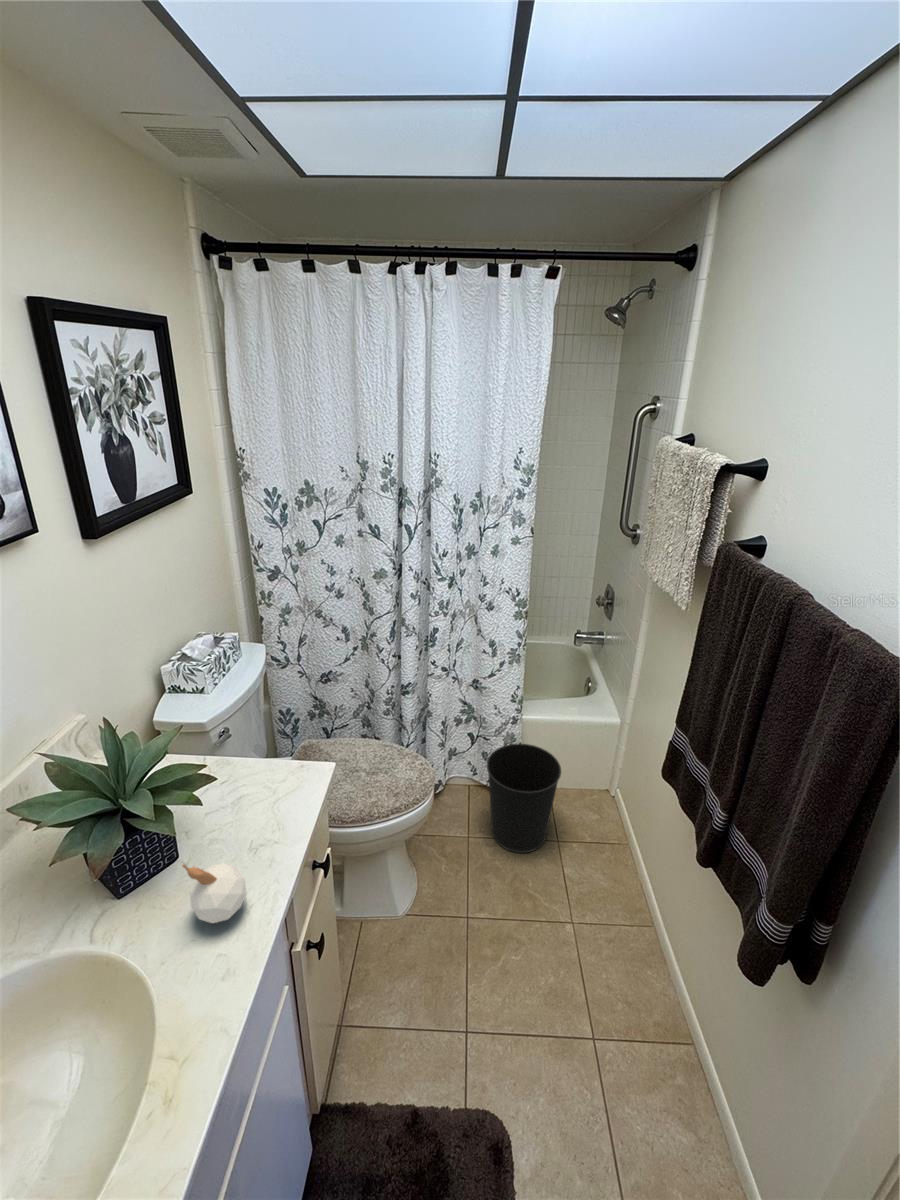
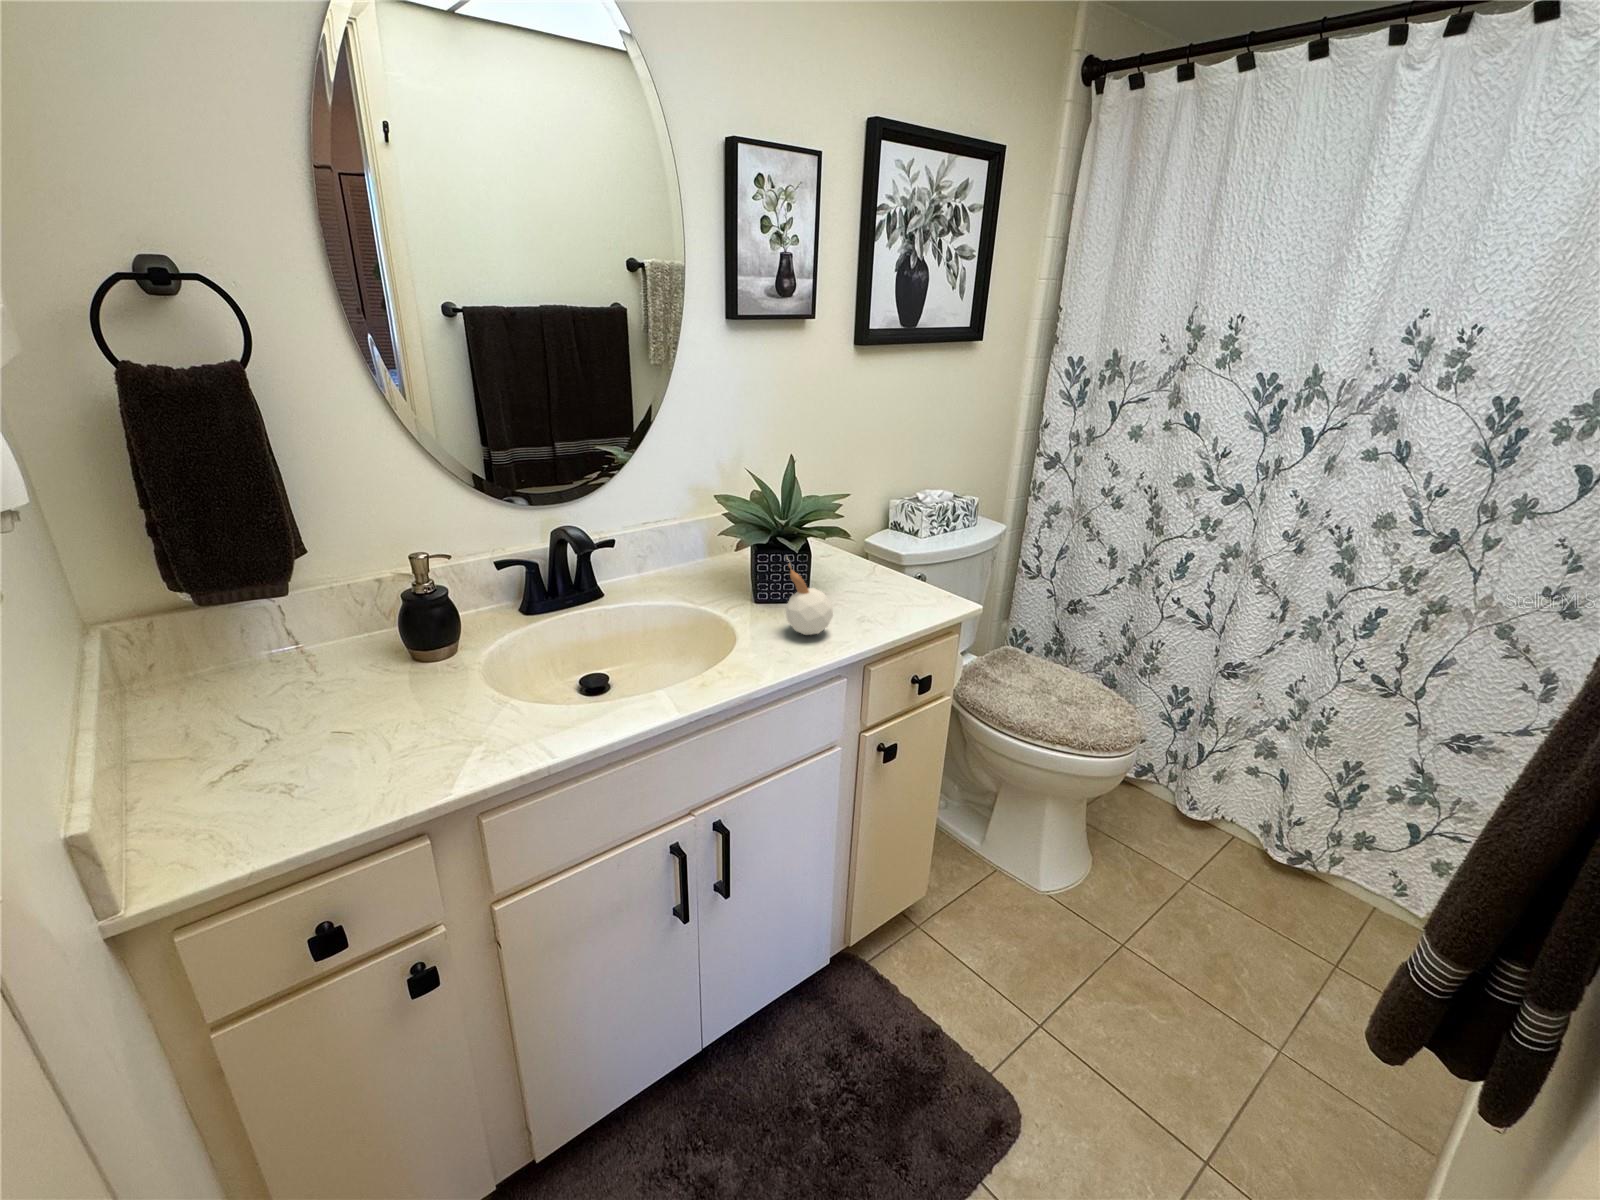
wastebasket: present [487,743,561,853] -> none [1223,782,1374,951]

